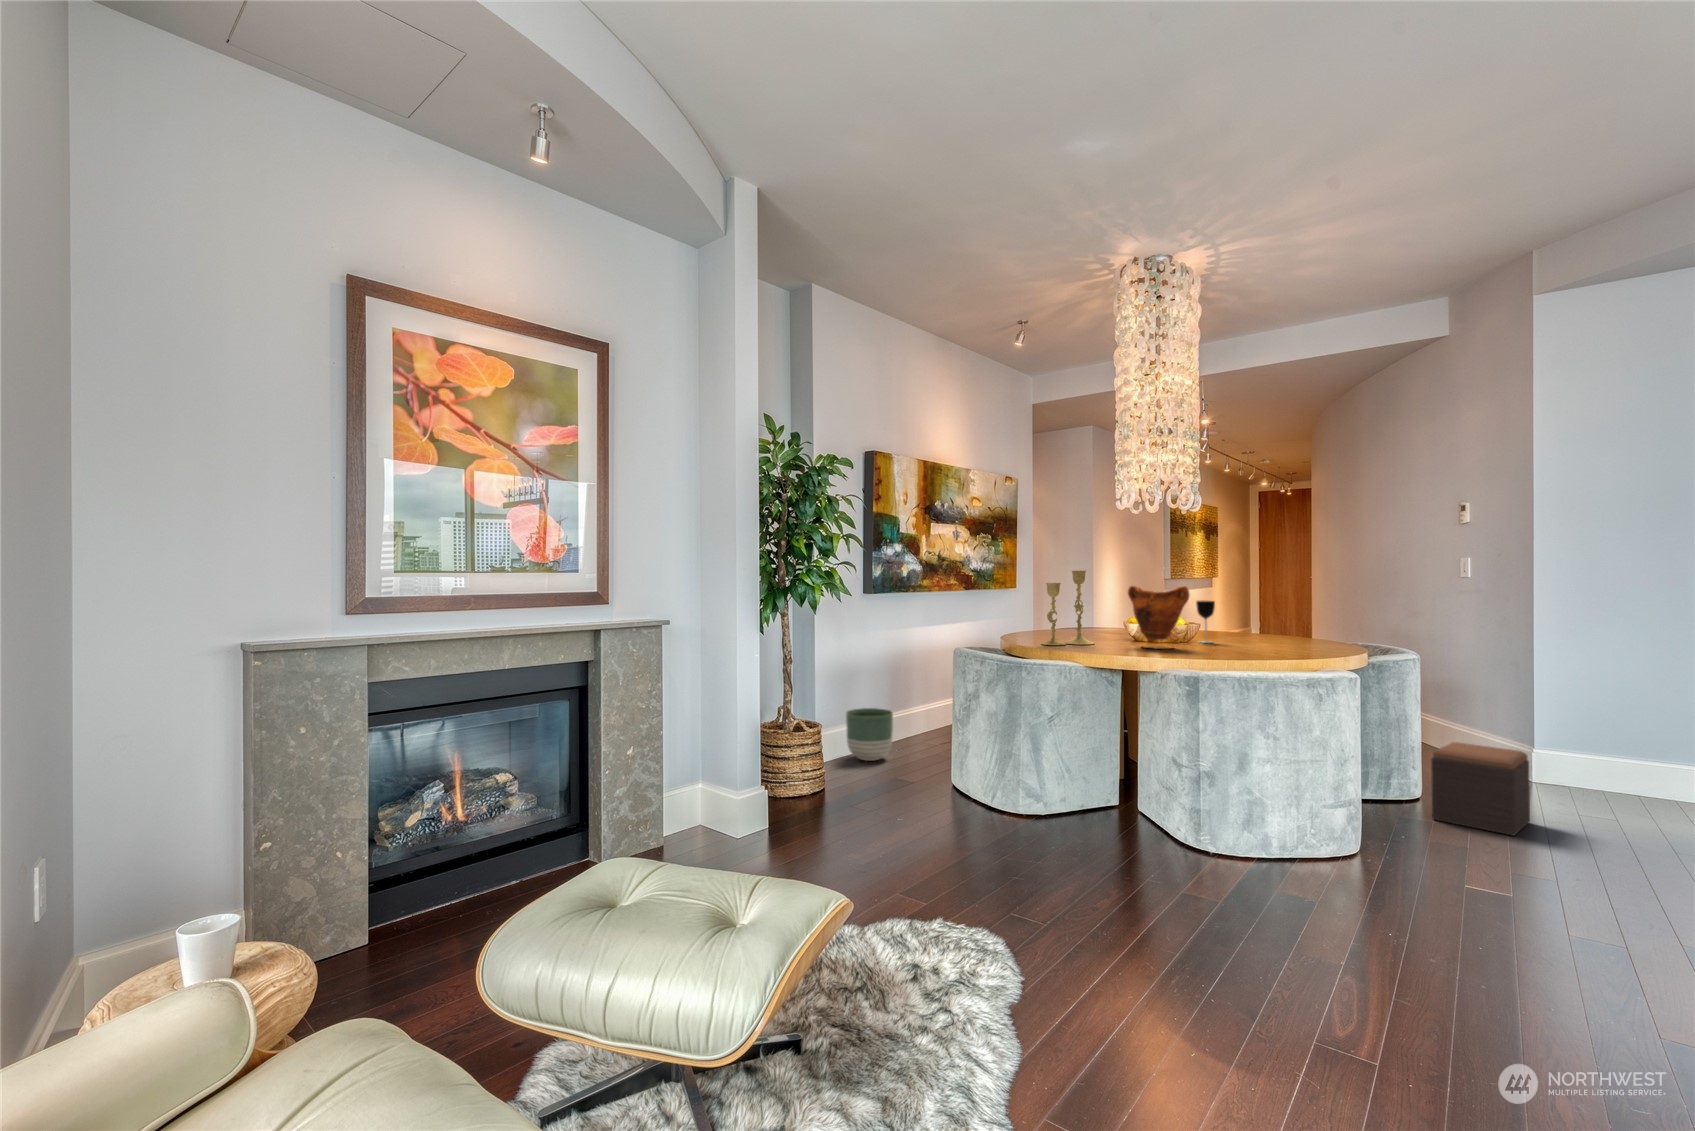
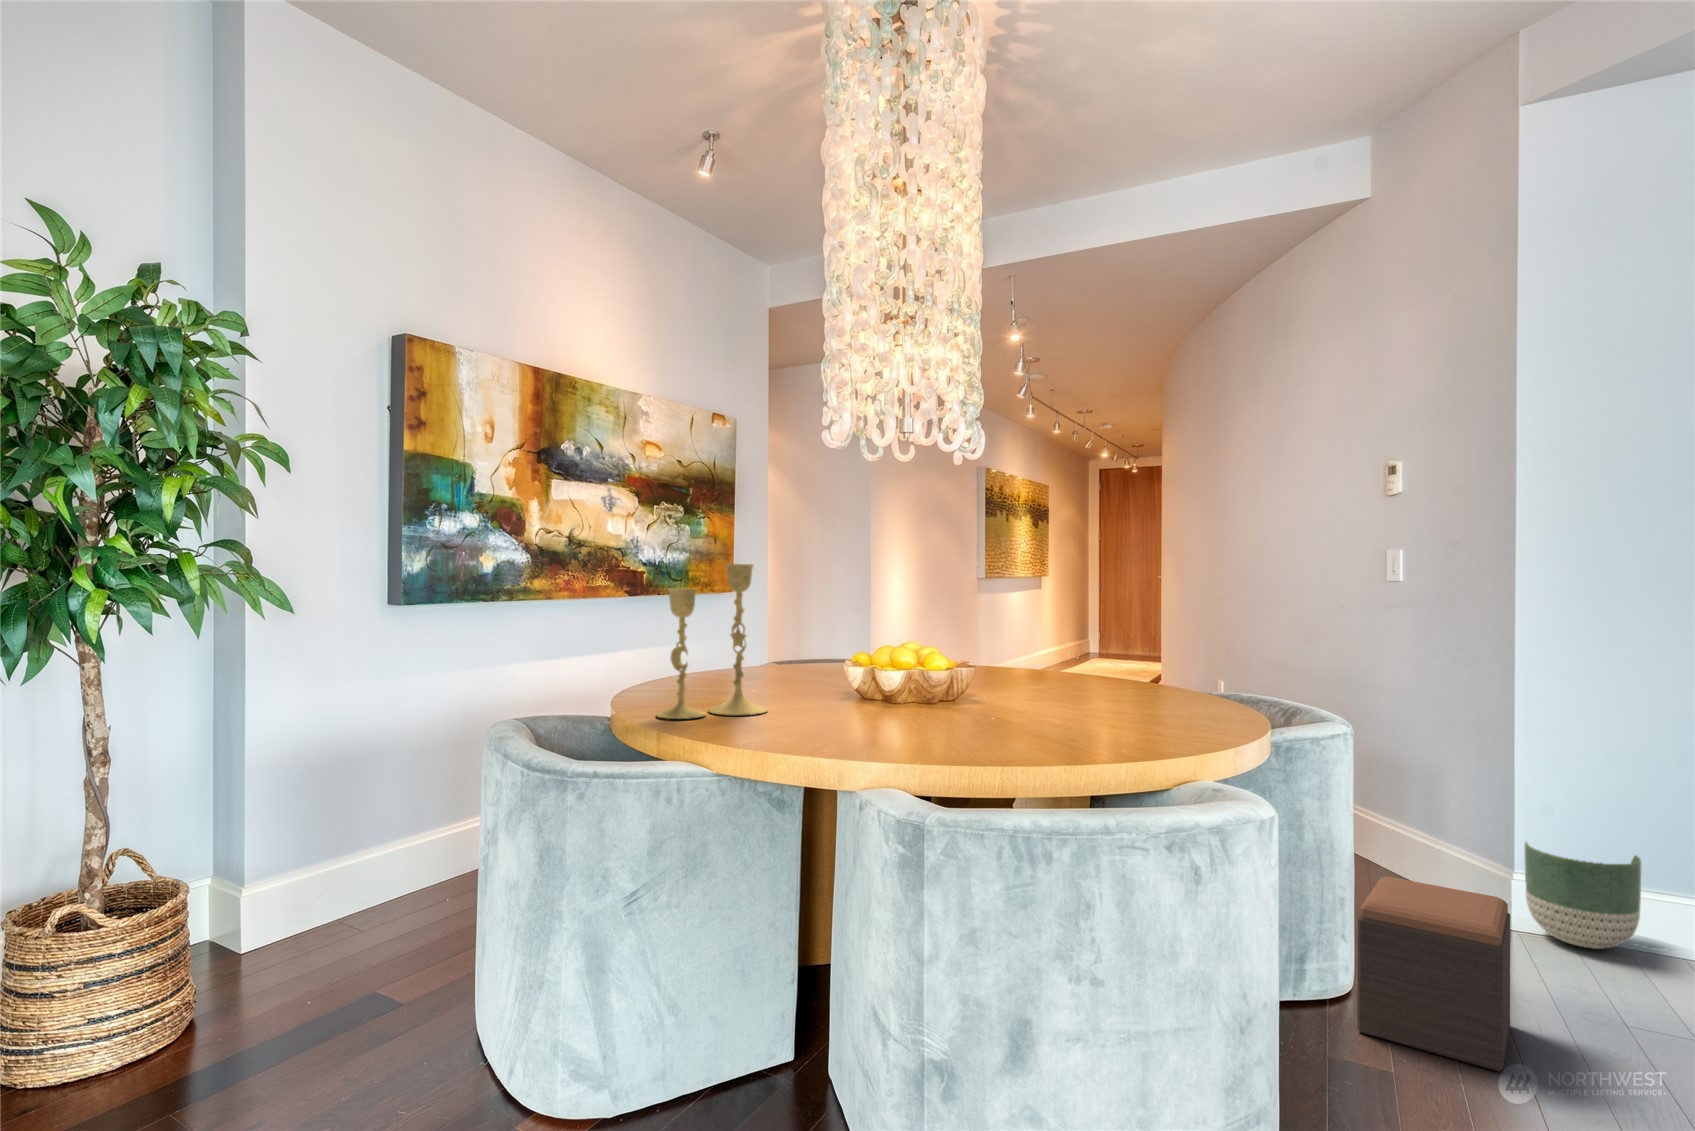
vase: present [1128,586,1189,649] -> none [828,596,940,727]
wine glass: present [1196,601,1215,643] -> none [965,623,997,705]
planter: present [846,708,893,761] -> present [1524,842,1641,949]

